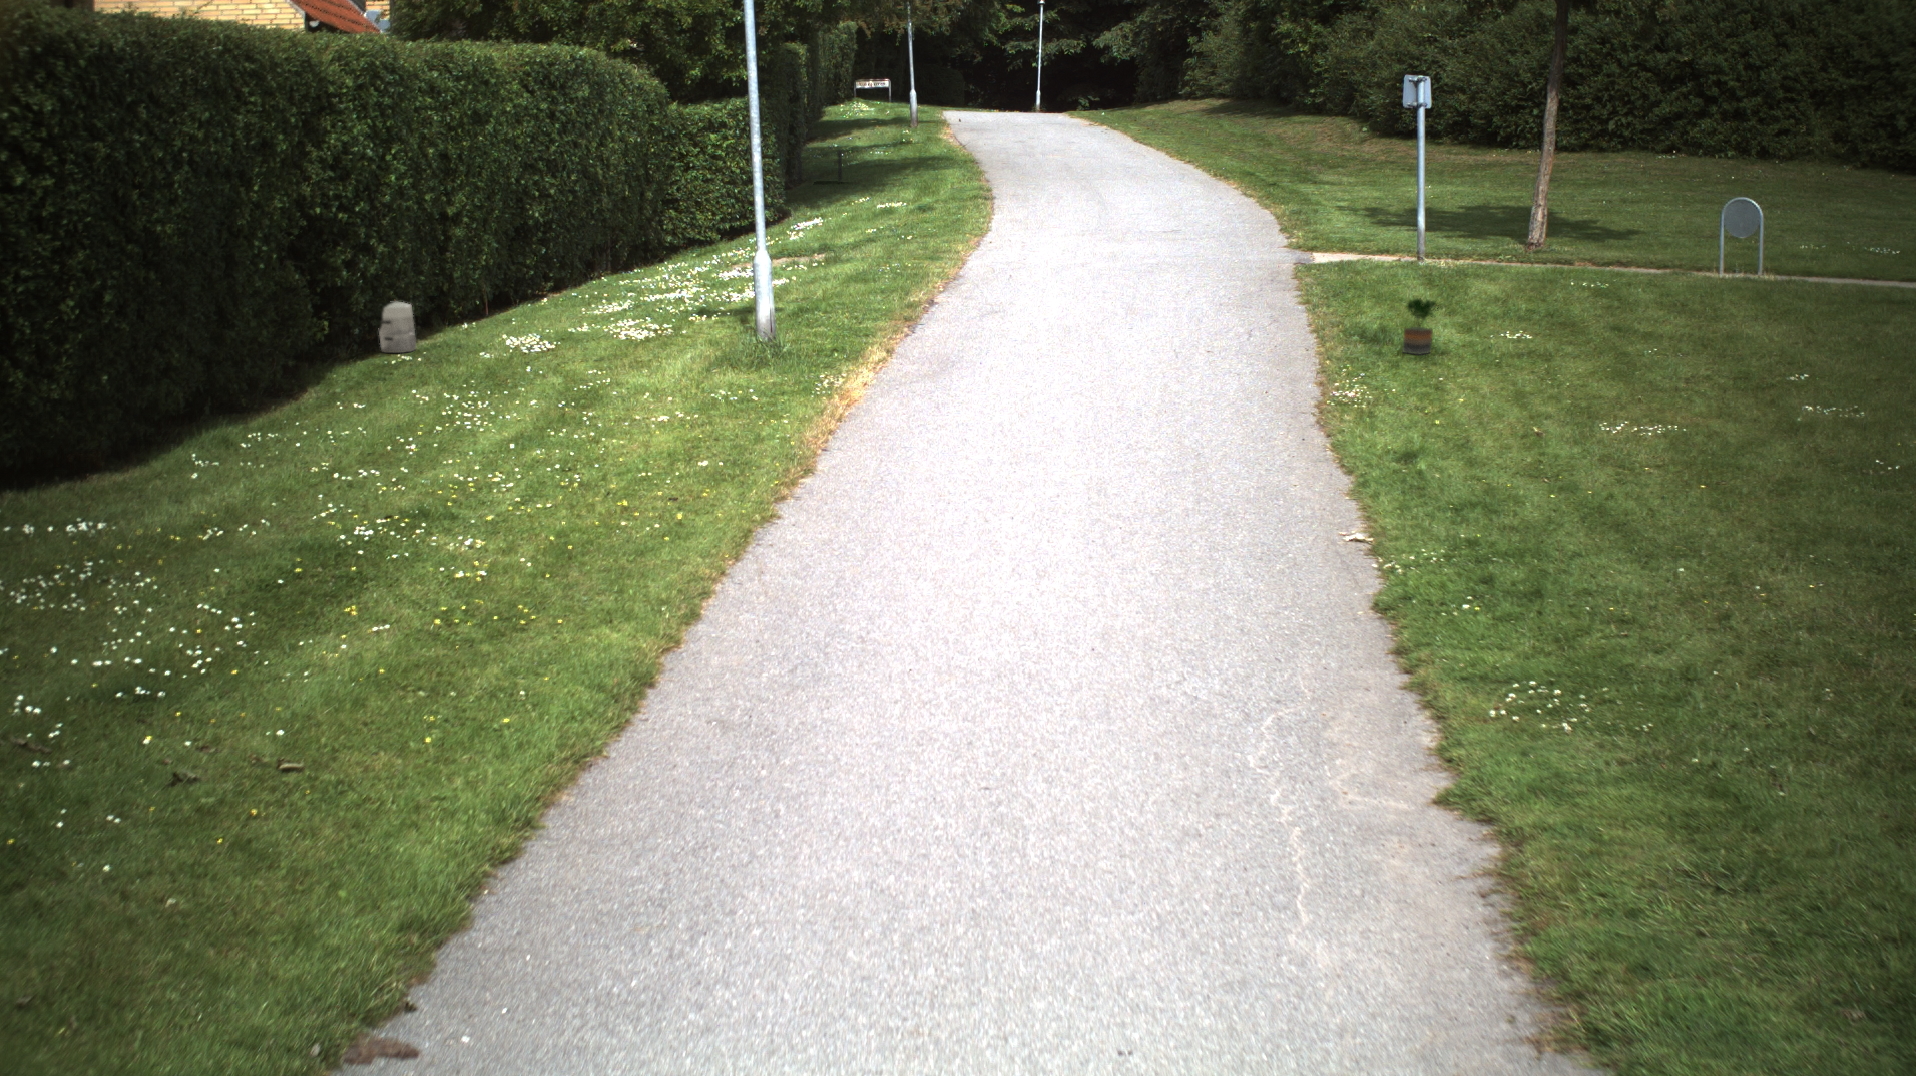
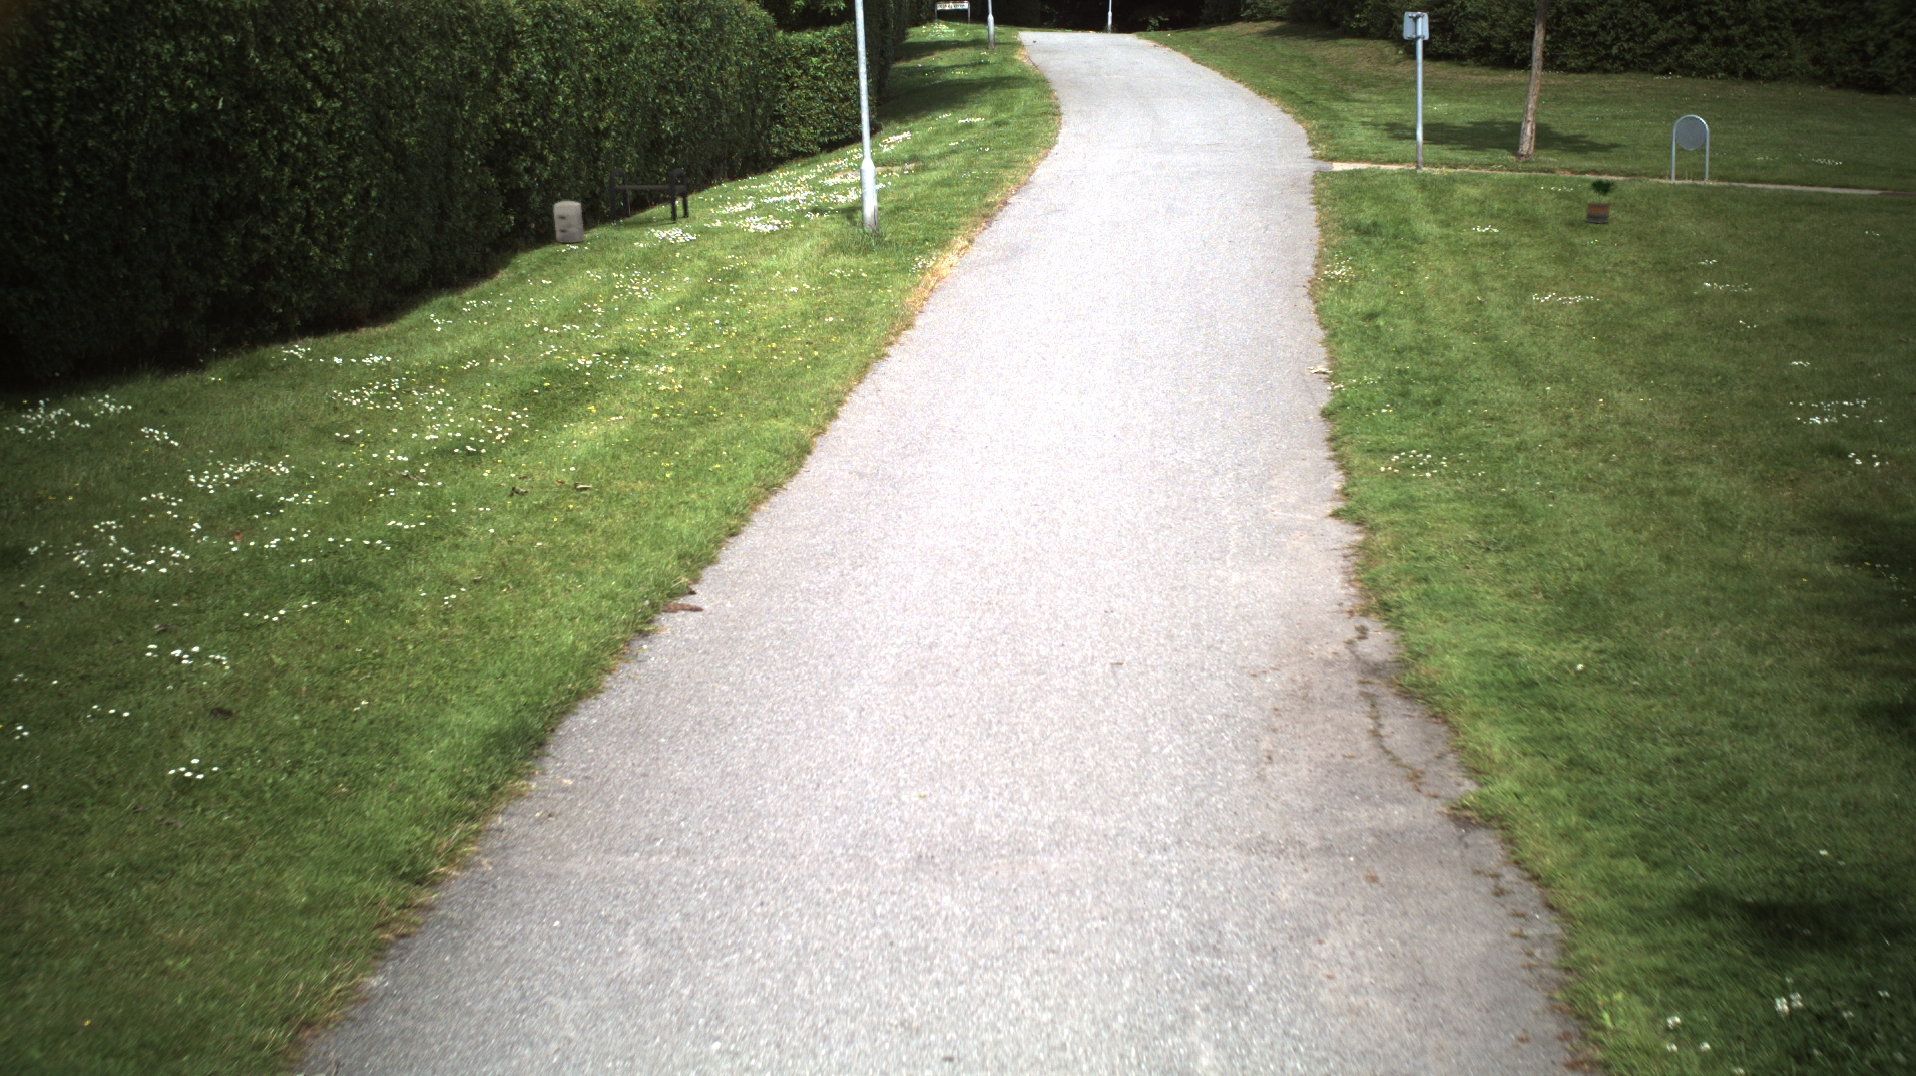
bench: present [796,150,843,183] -> present [608,168,689,222]
potted tree: present [1402,298,1441,355] -> present [1585,180,1618,223]

